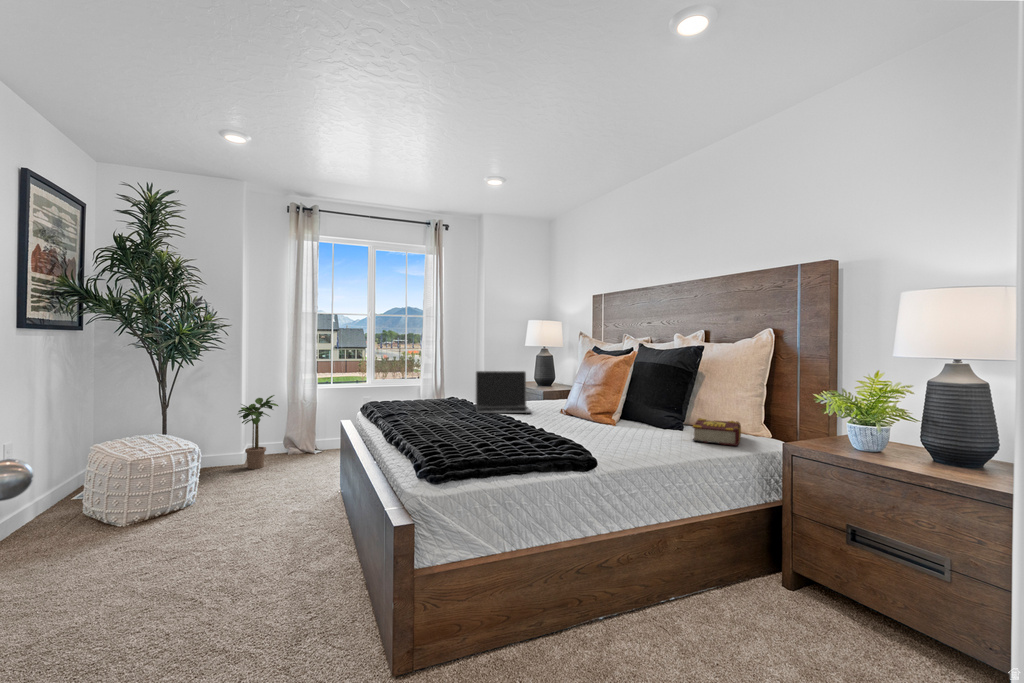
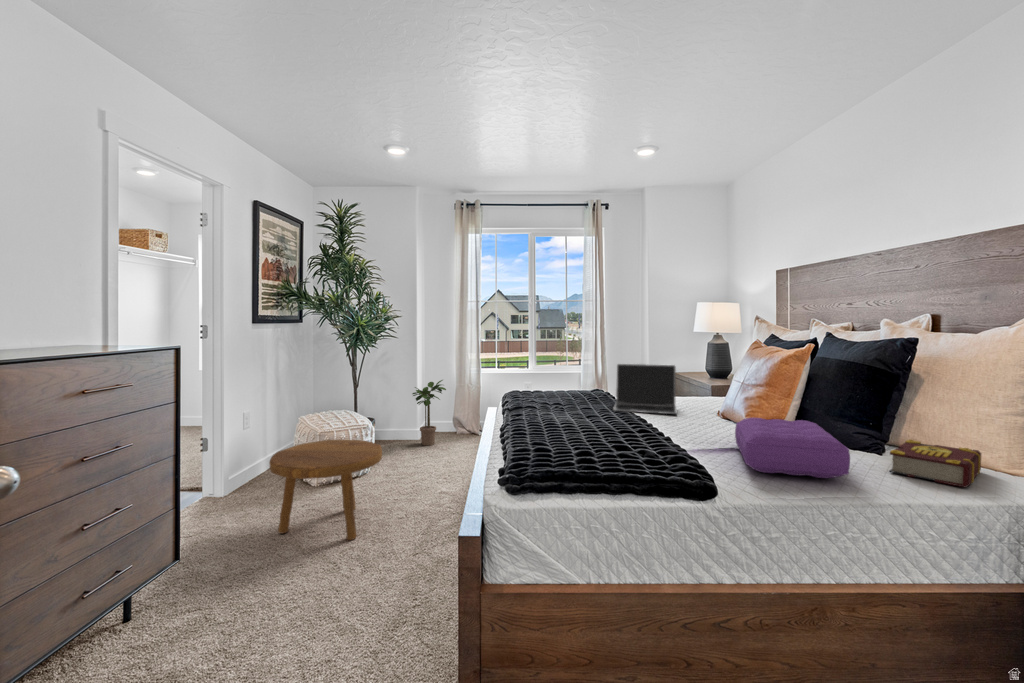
pillow: none [589,408,674,448] -> present [735,418,850,478]
footstool: none [82,462,234,584] -> present [269,440,382,540]

